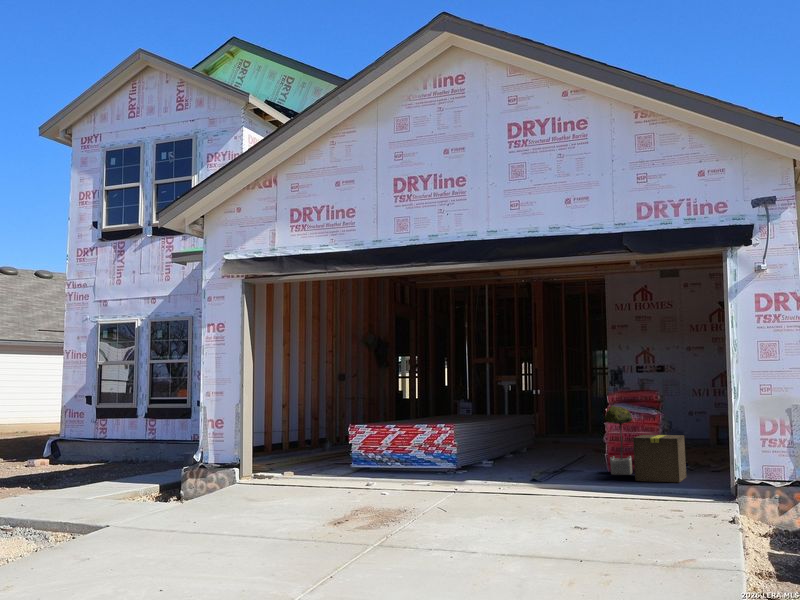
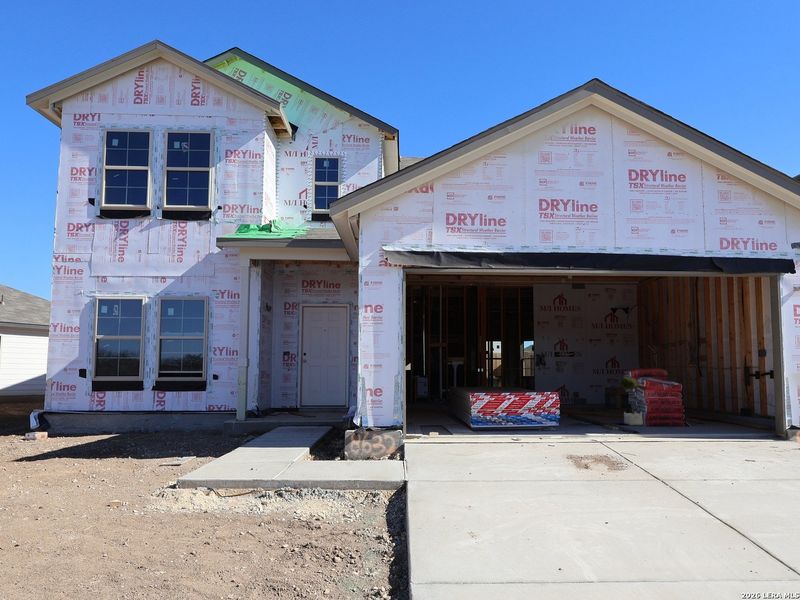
cardboard box: present [633,435,686,483] -> none [651,396,693,428]

